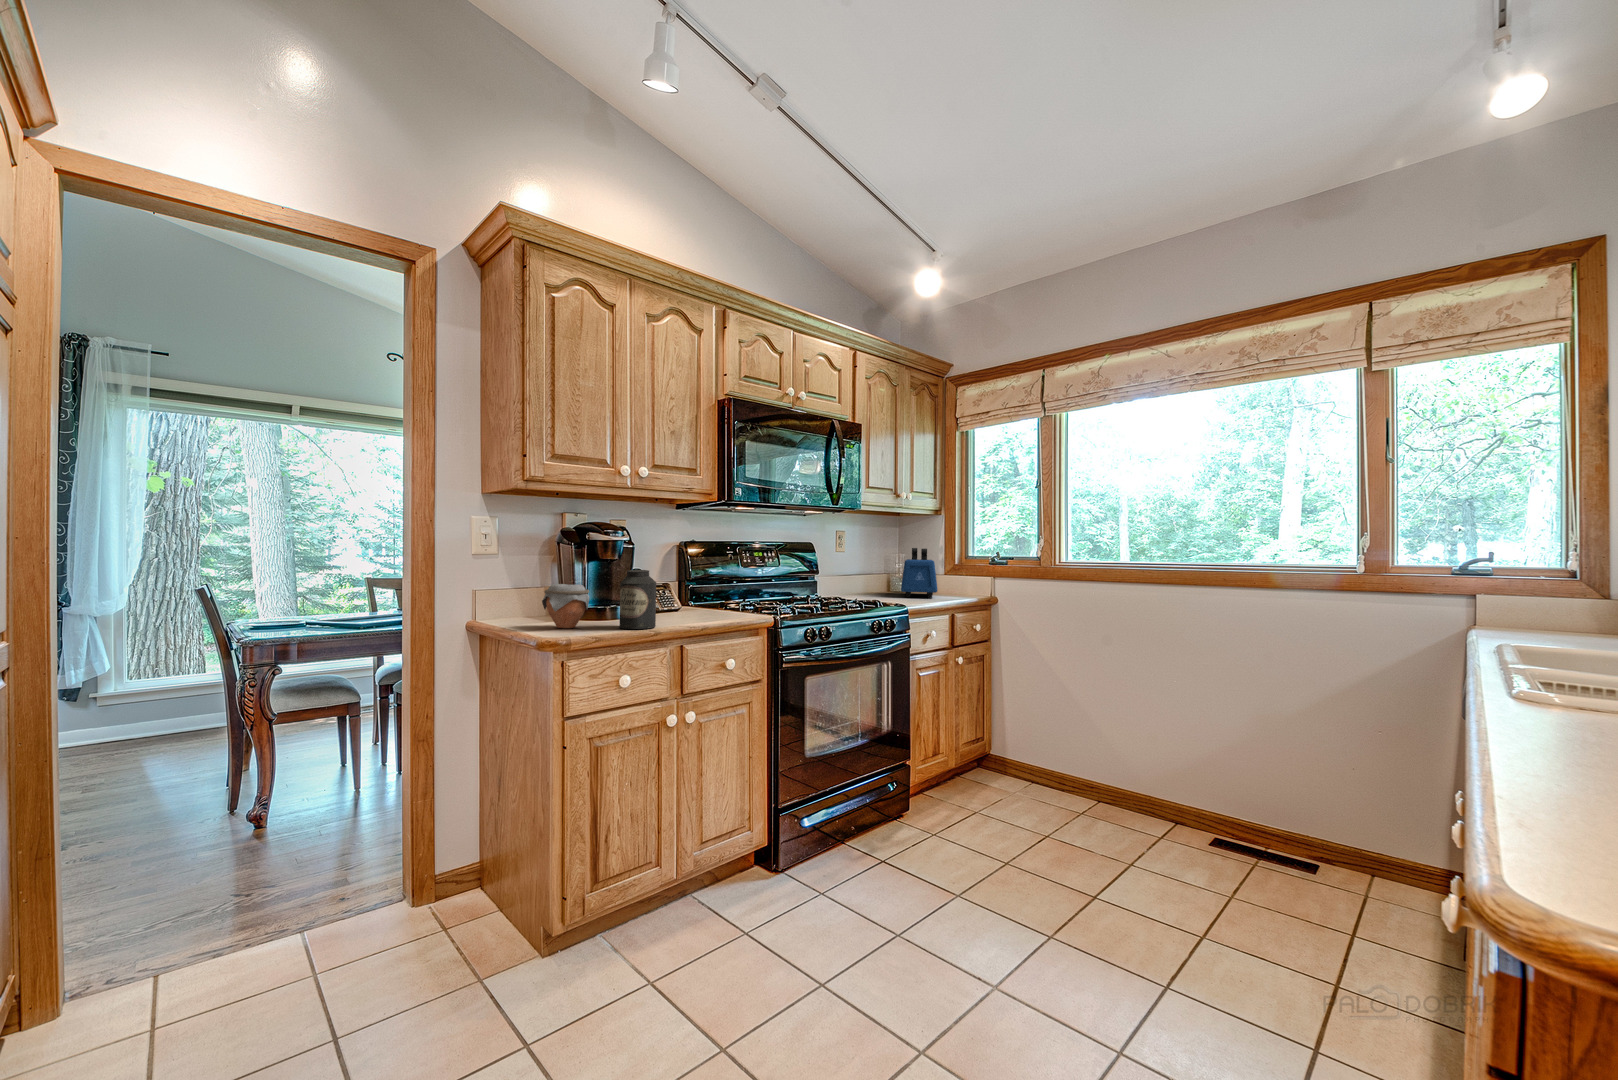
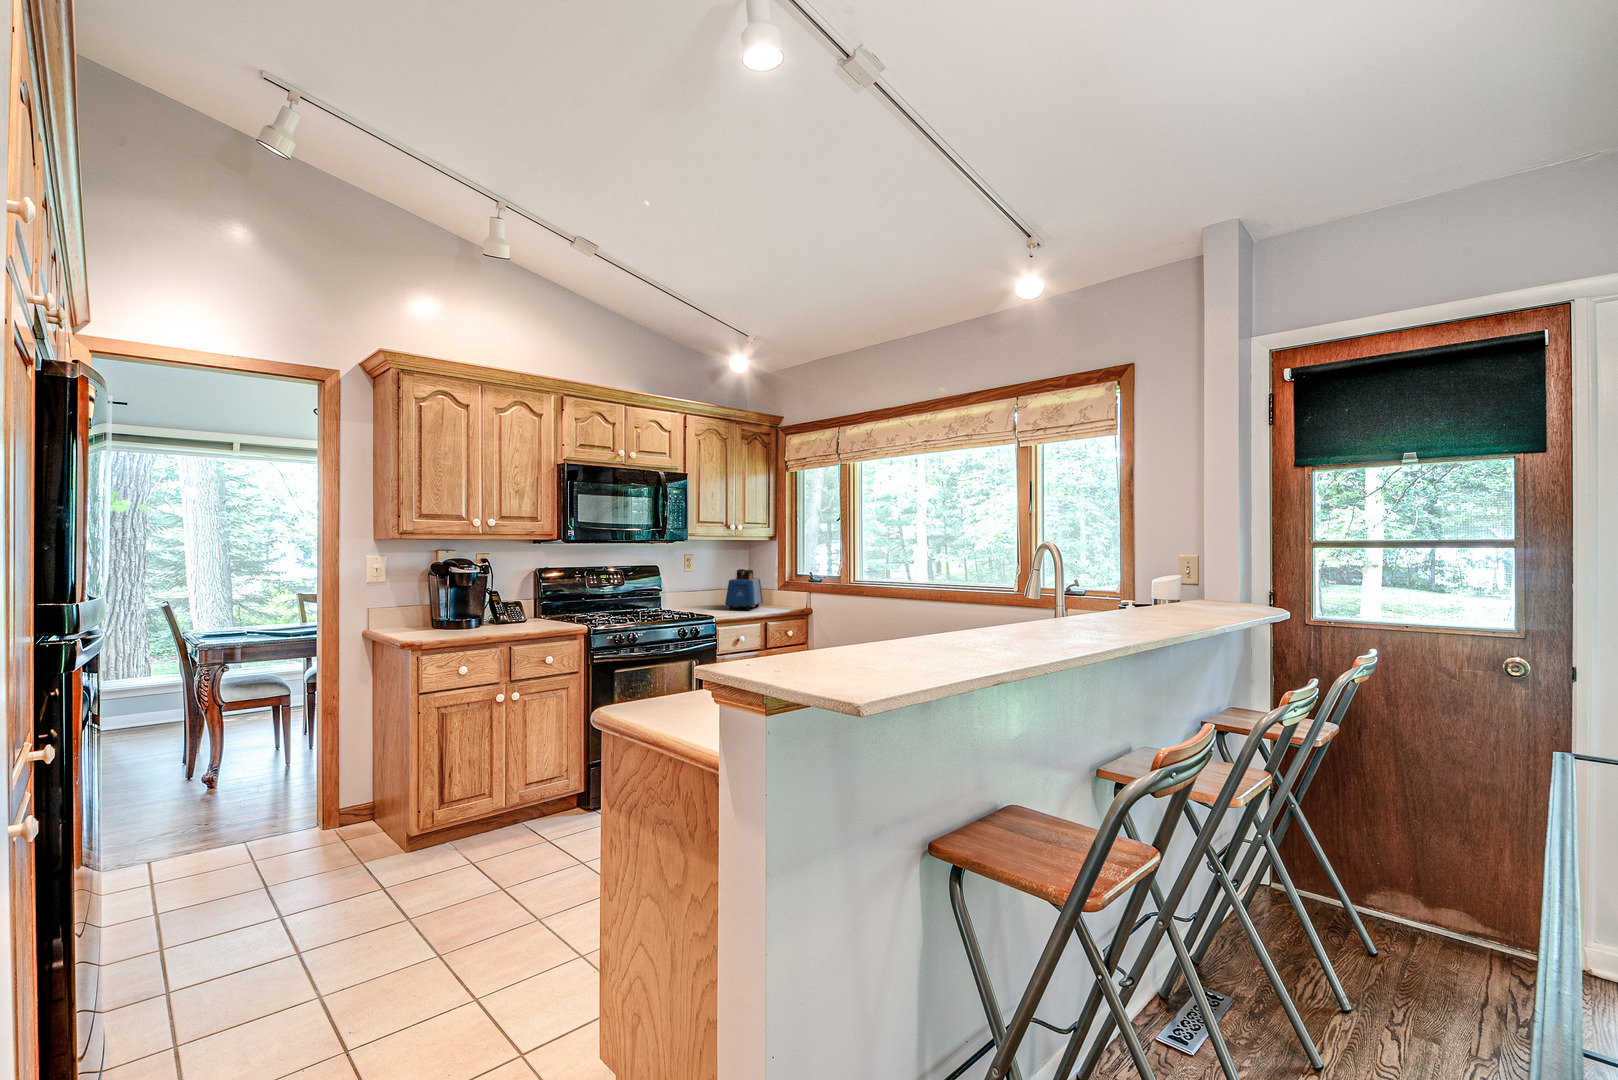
canister: present [619,570,656,629] -> none [465,595,492,636]
jar: present [542,584,589,628] -> none [410,605,446,635]

